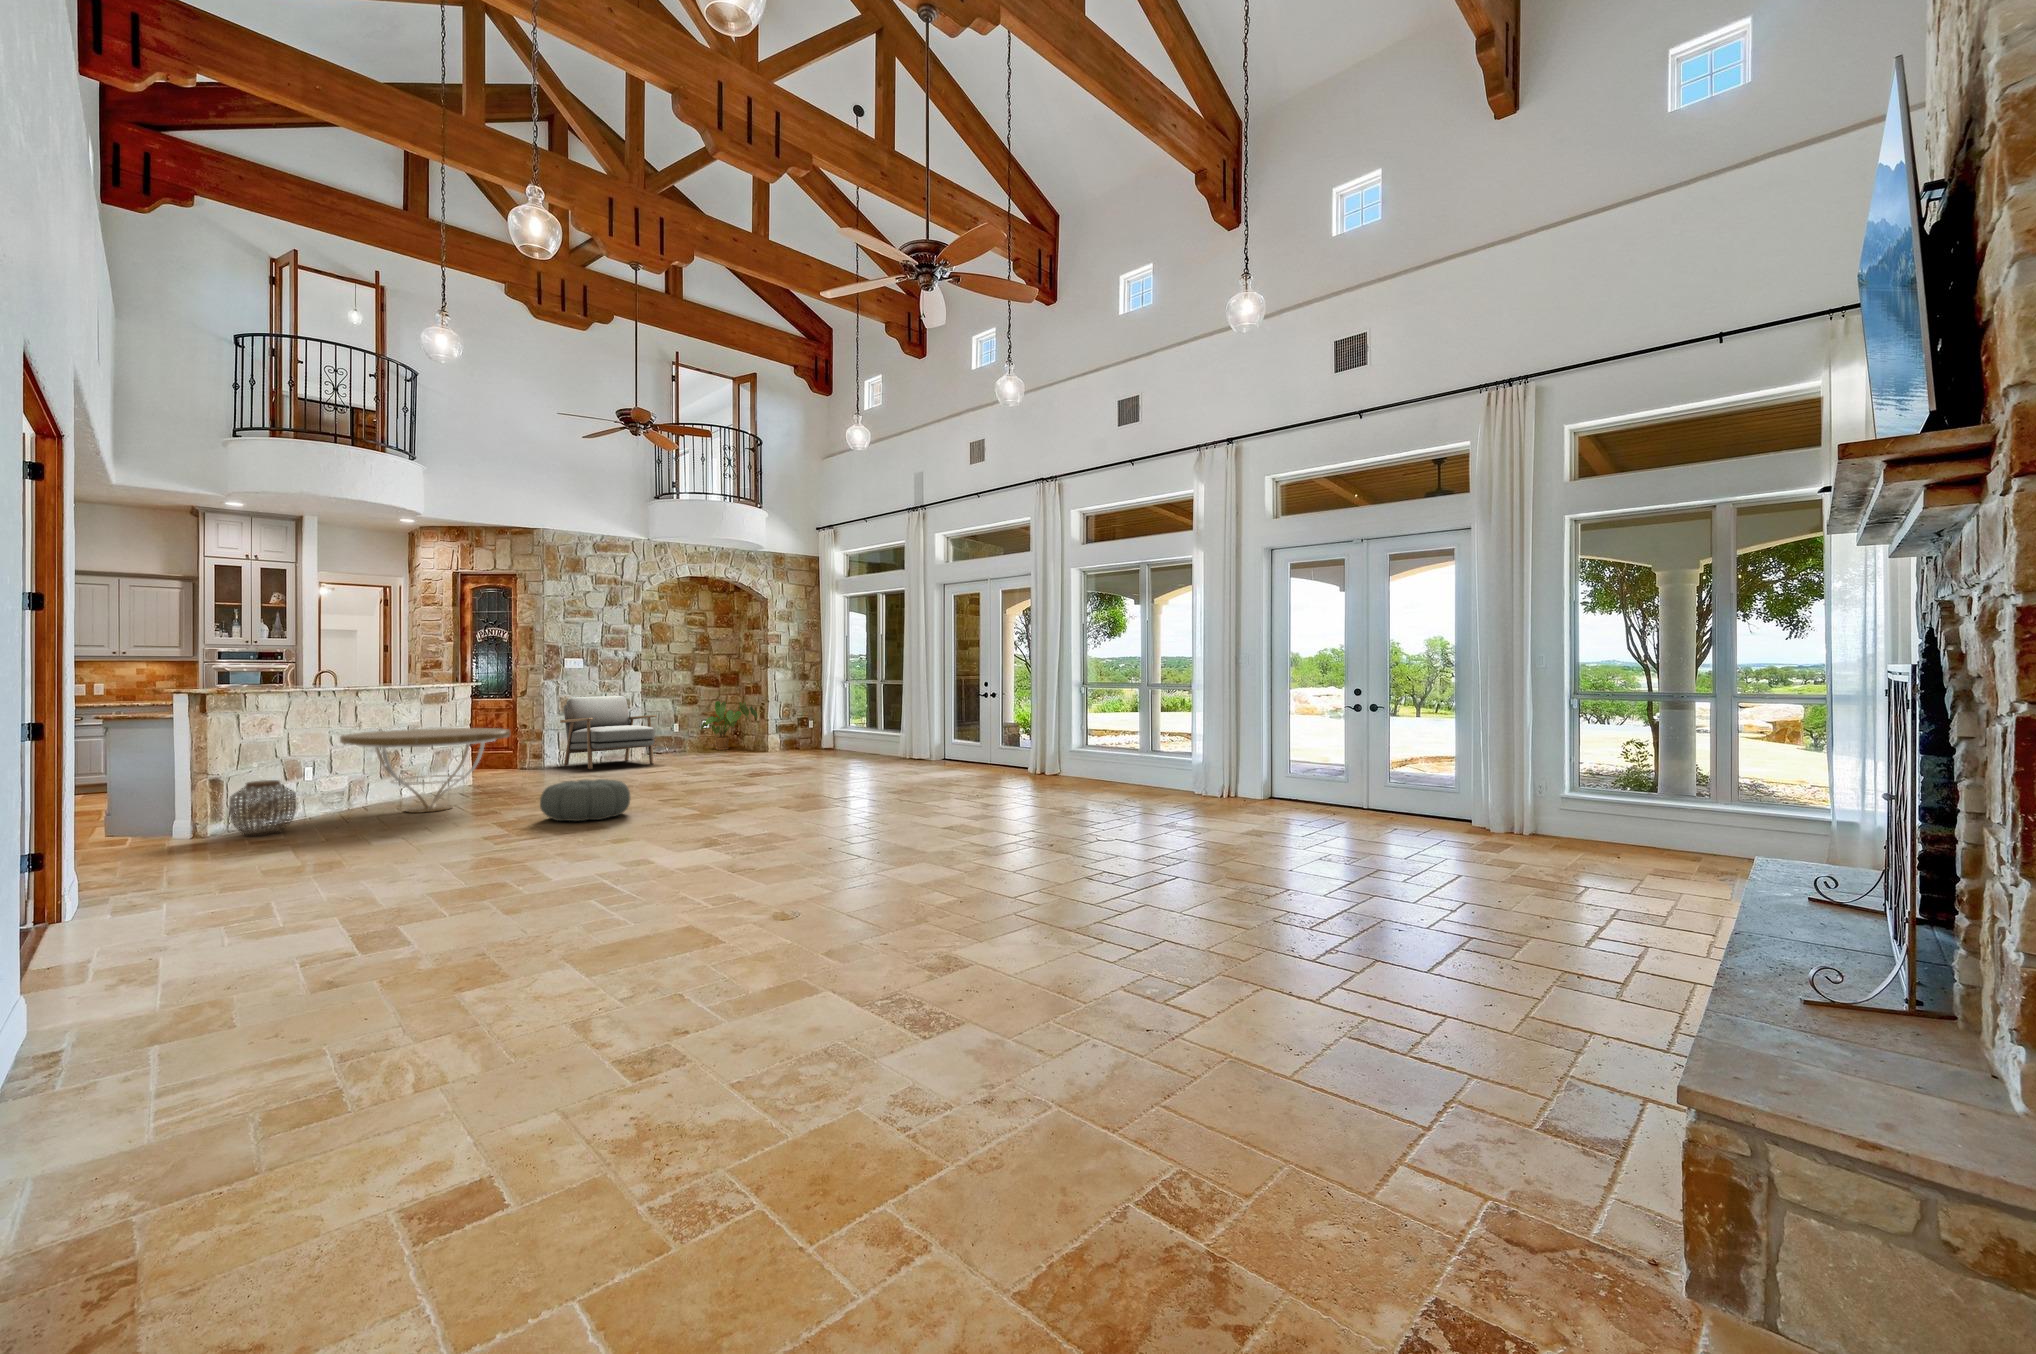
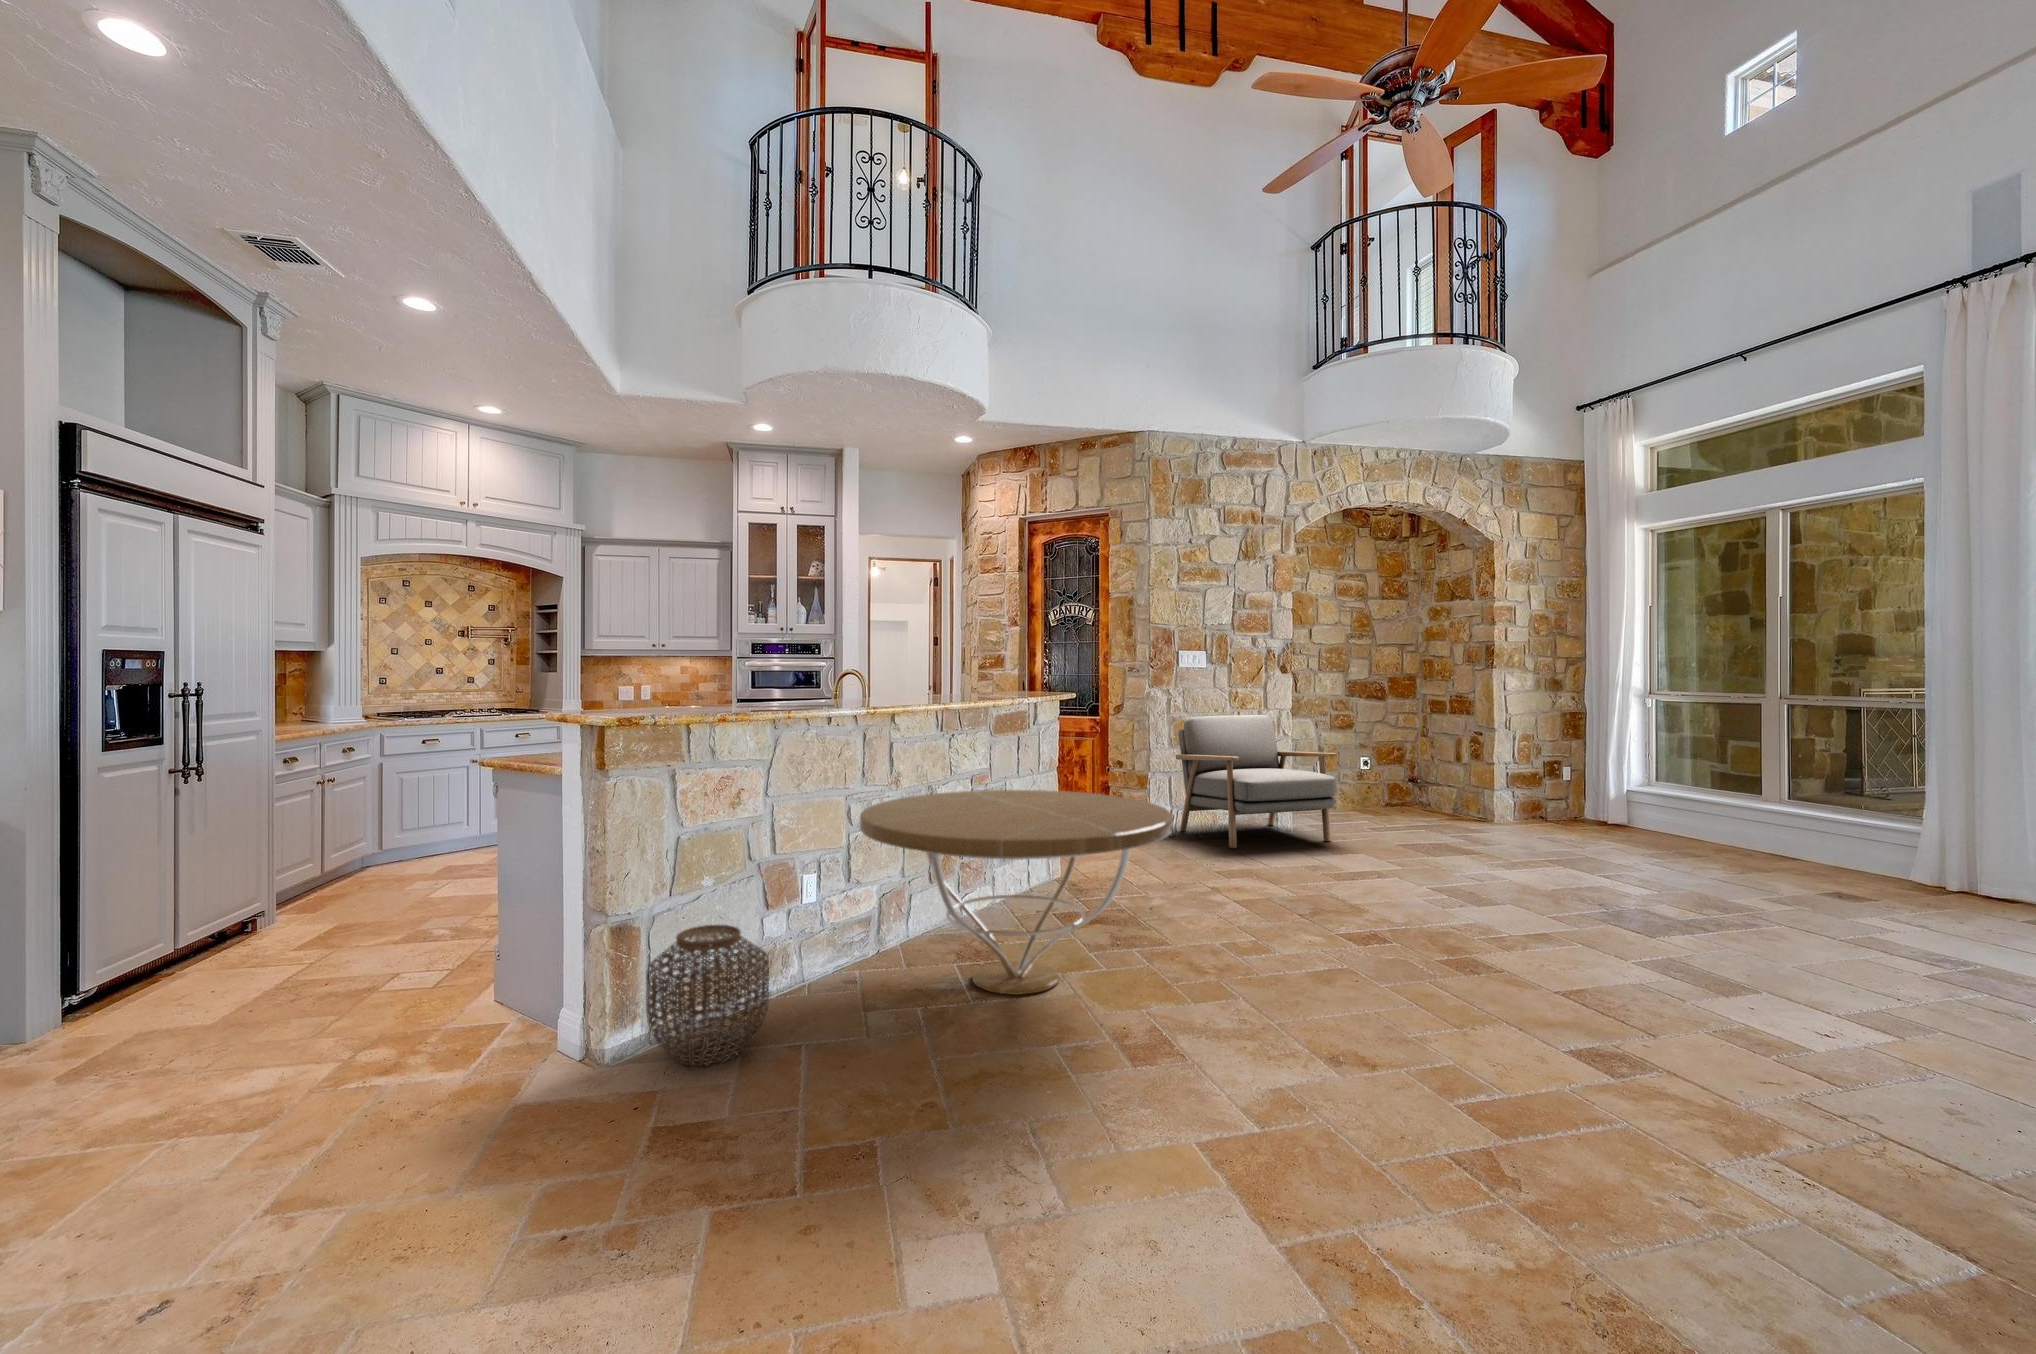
house plant: present [701,701,757,750] -> none [1367,724,1472,809]
pouf: present [540,779,630,821] -> none [1311,994,1591,1180]

